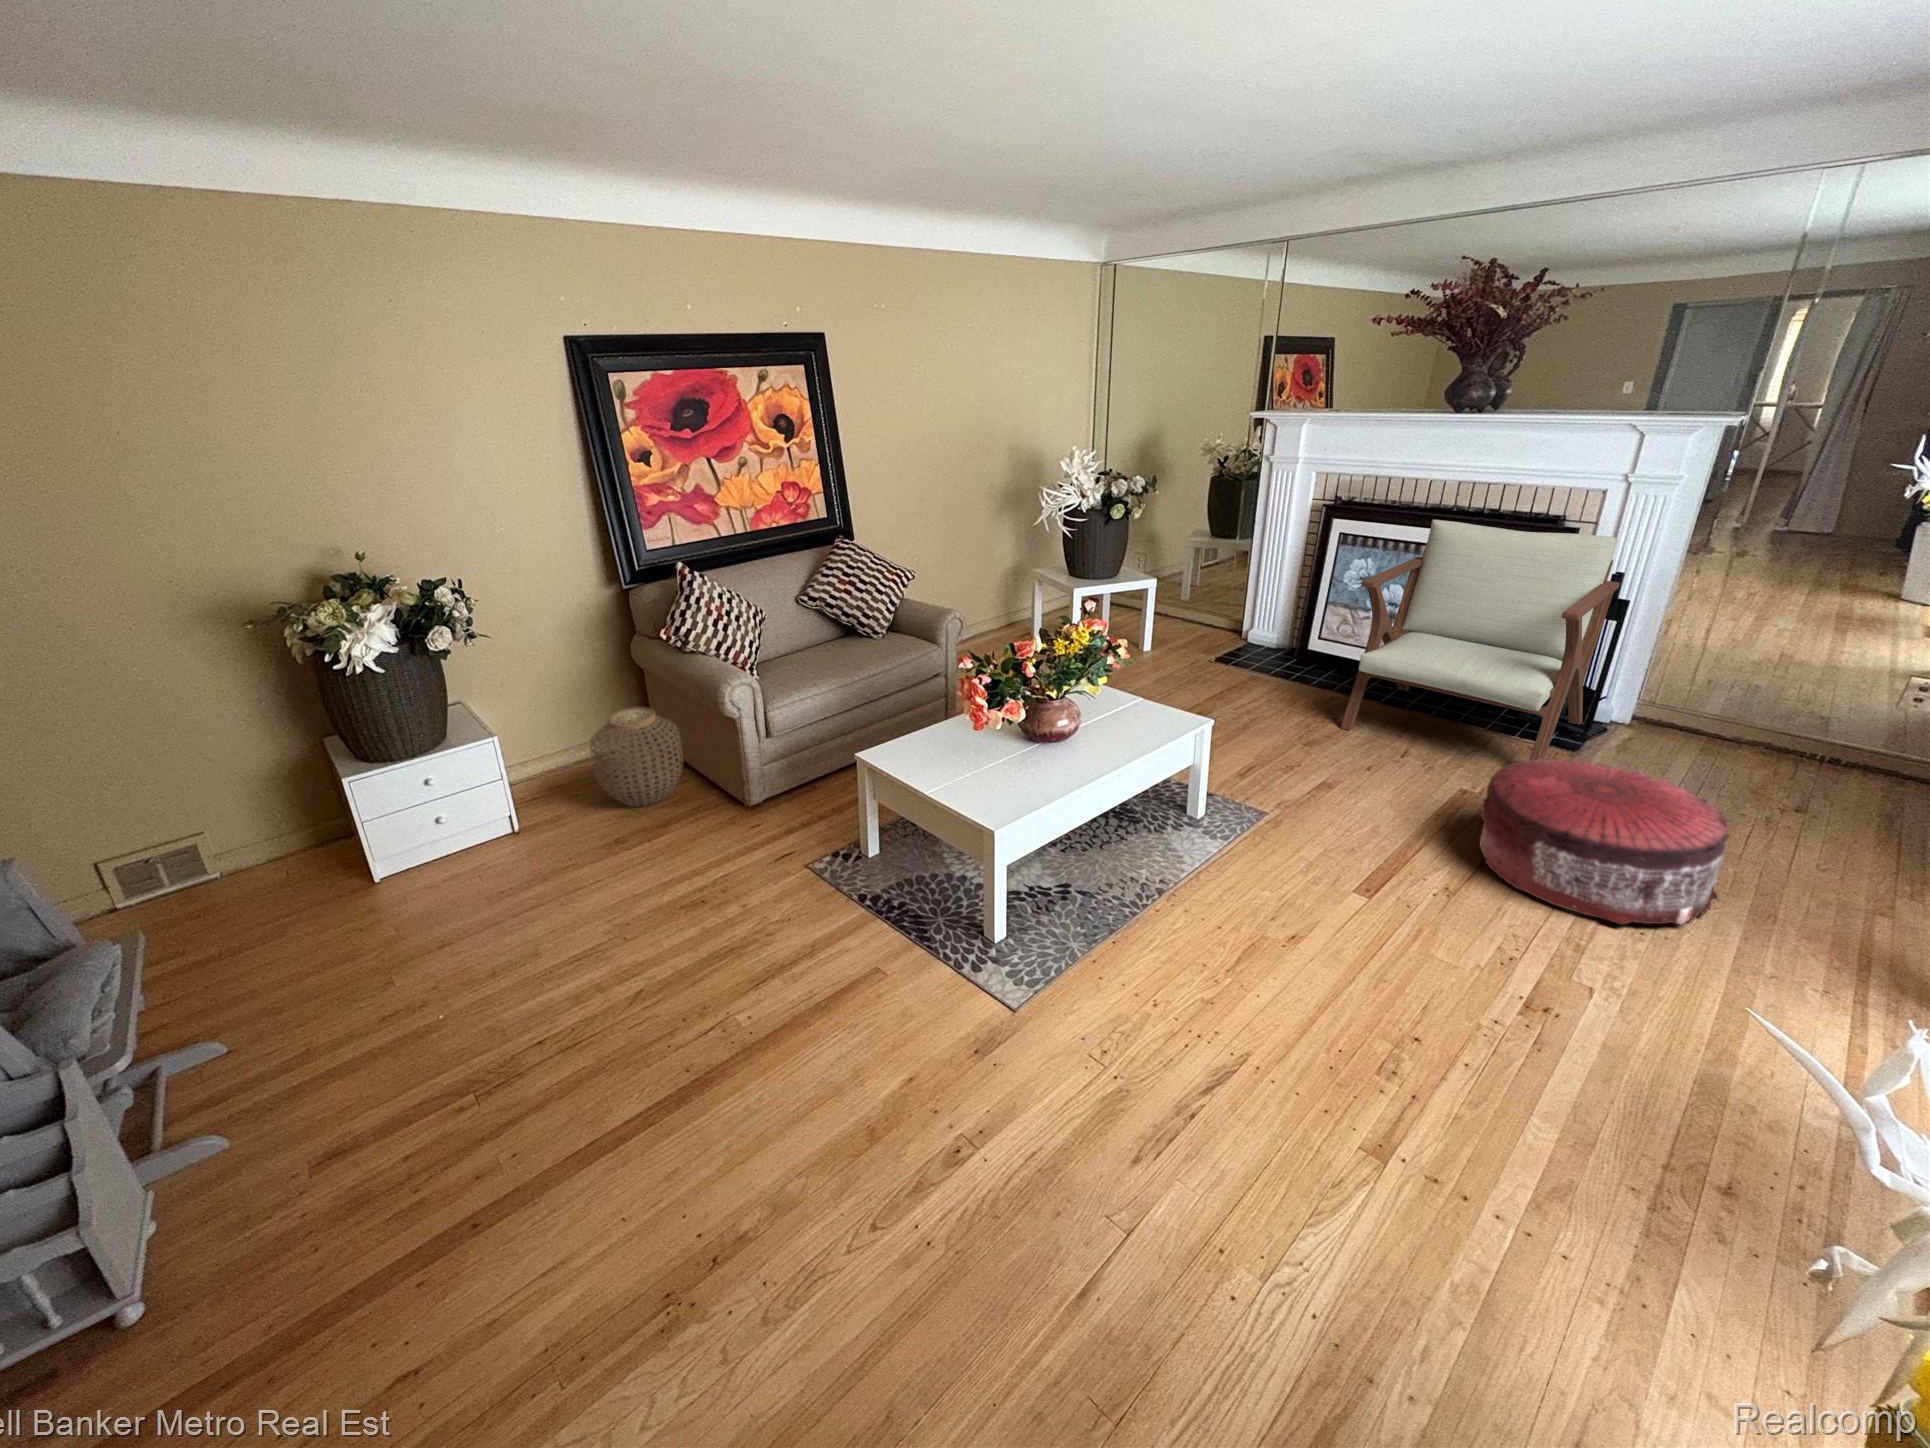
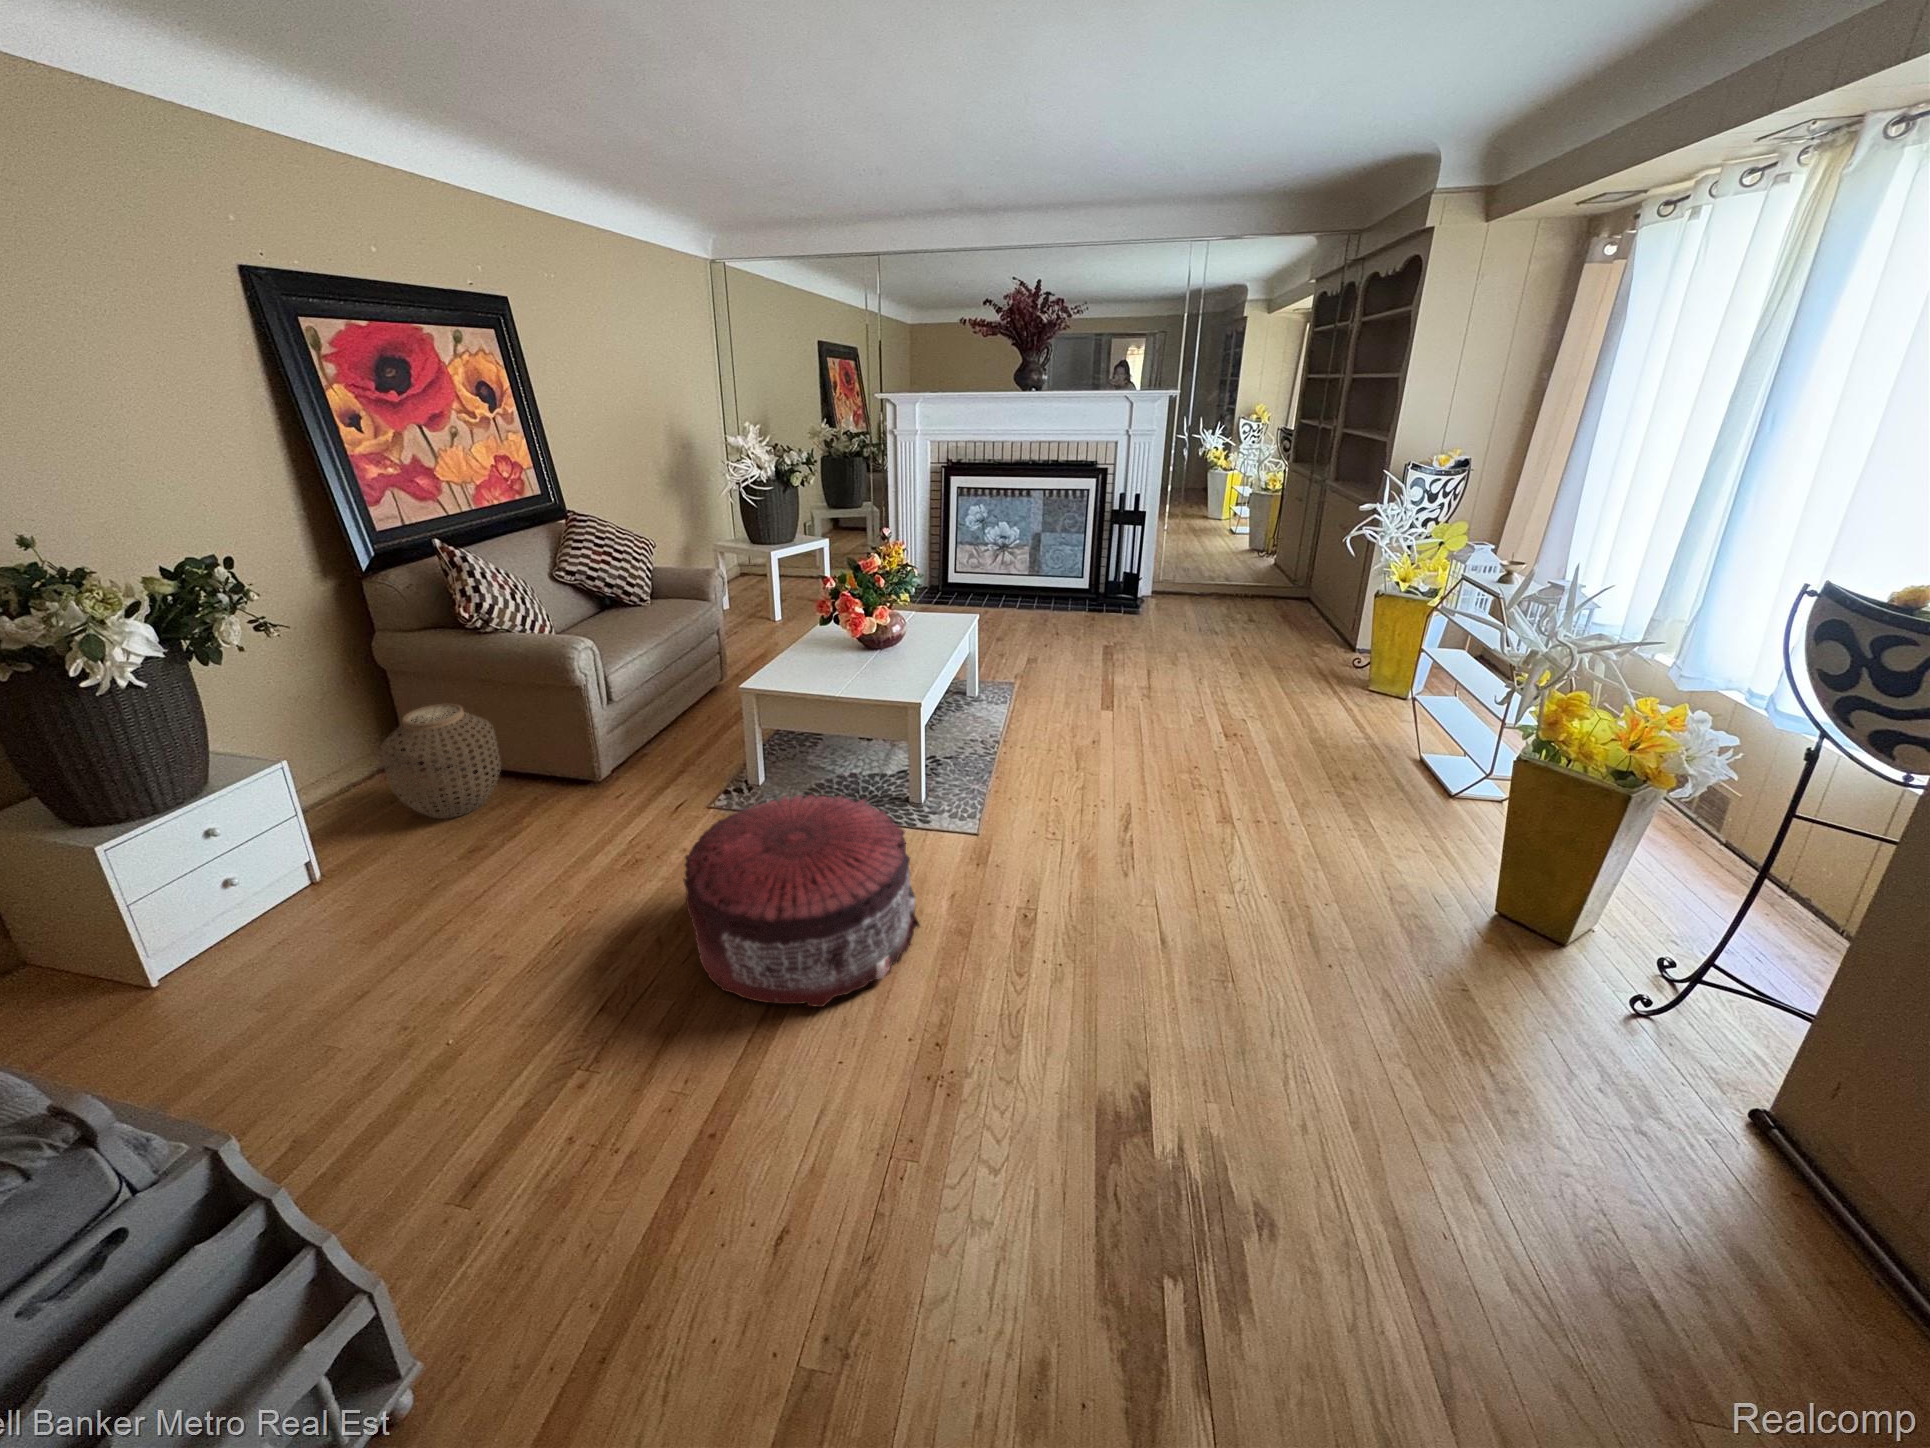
lounge chair: present [1341,520,1620,761] -> none [1007,469,1145,633]
pouf: present [1480,759,1729,925] -> present [683,794,920,1007]

